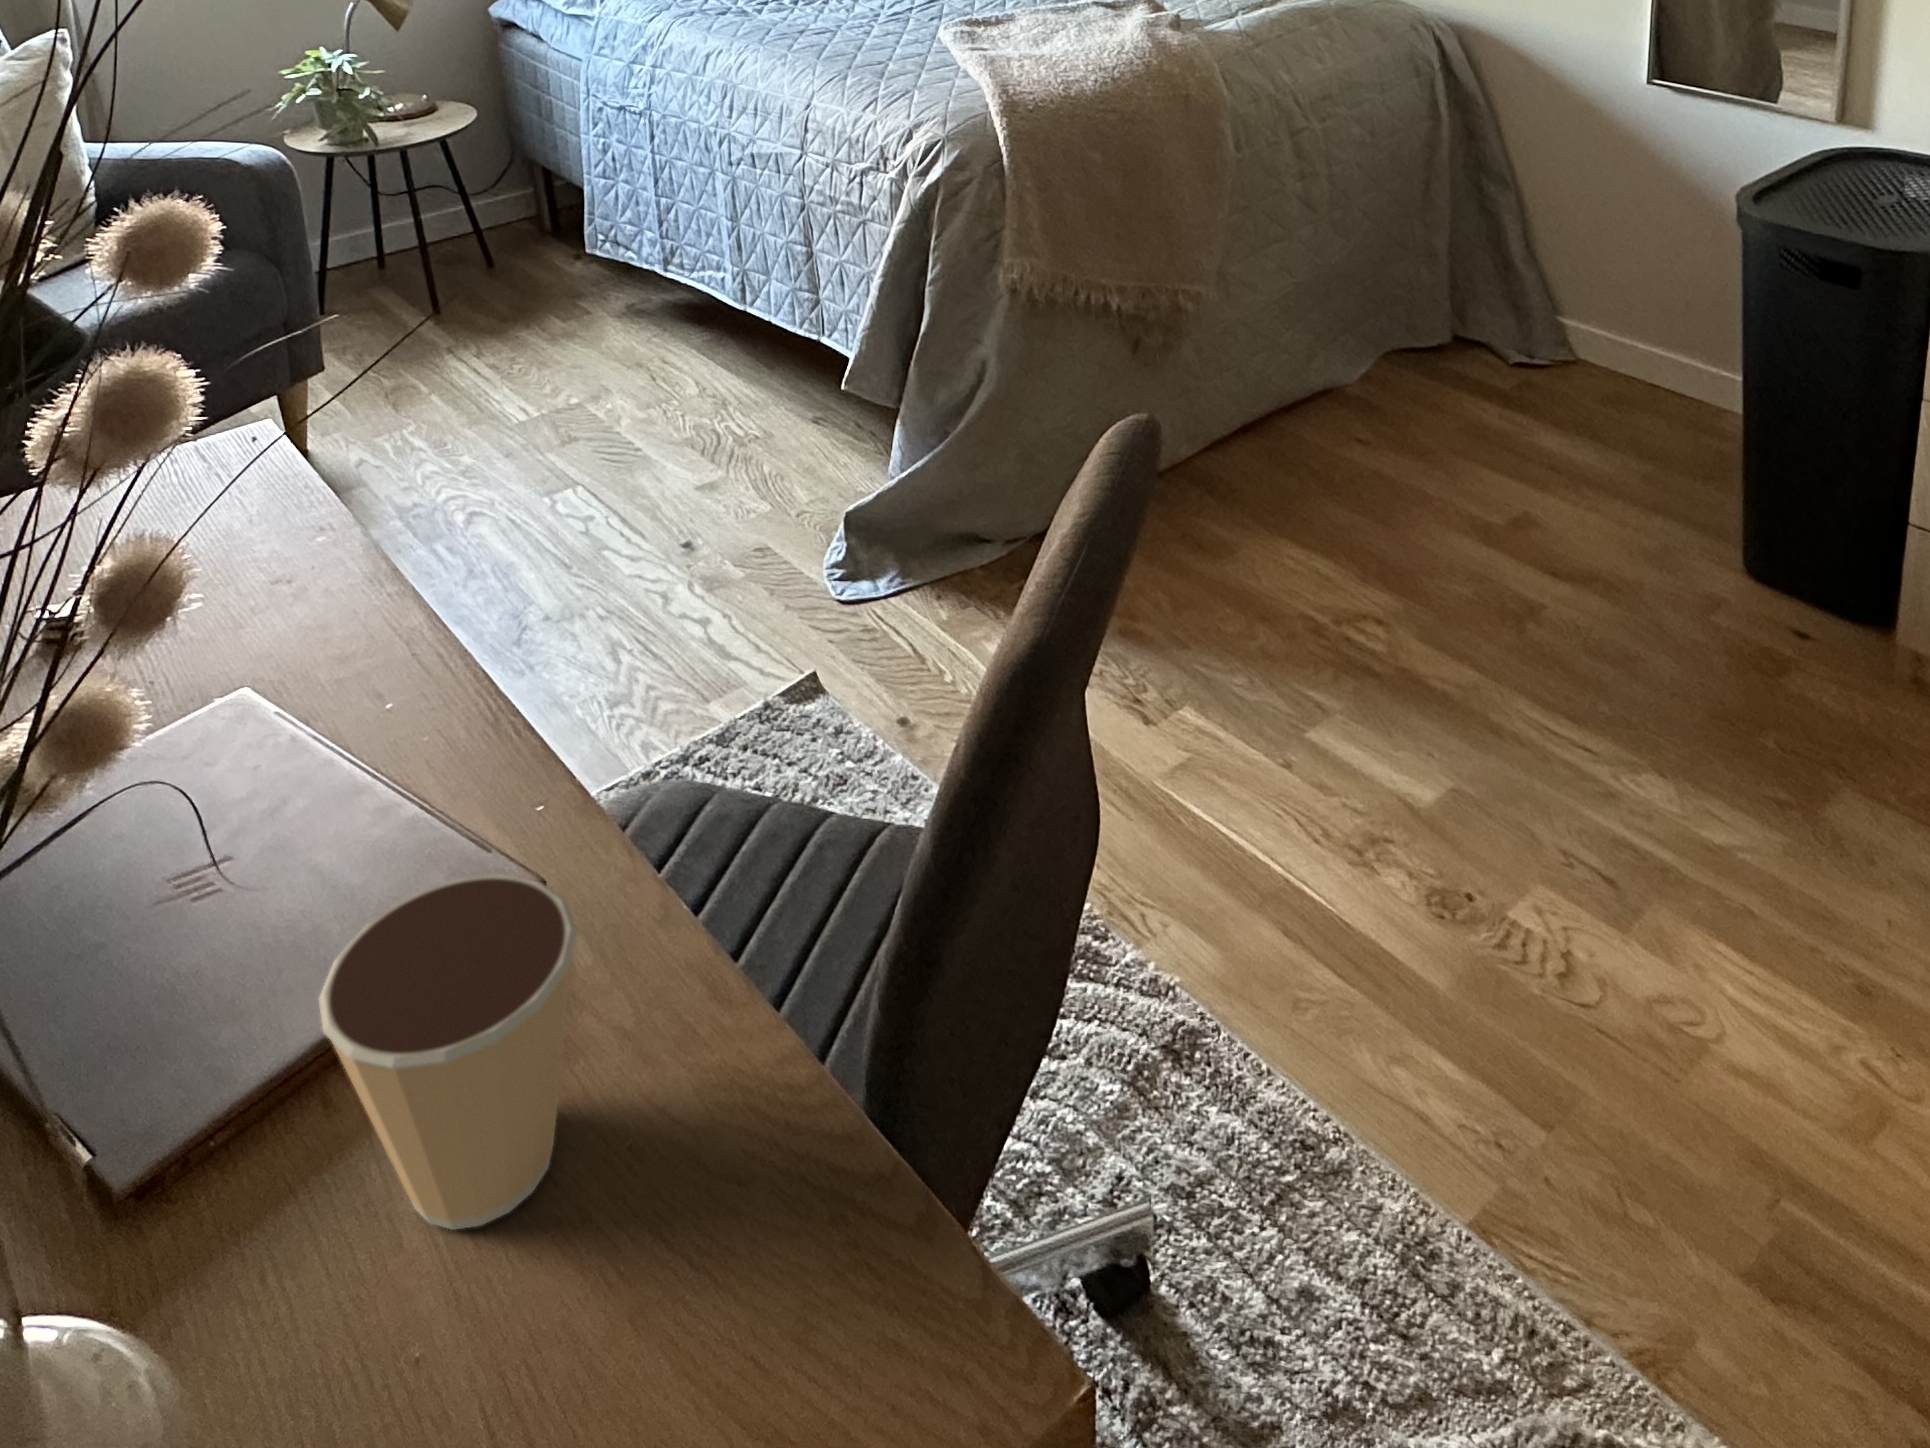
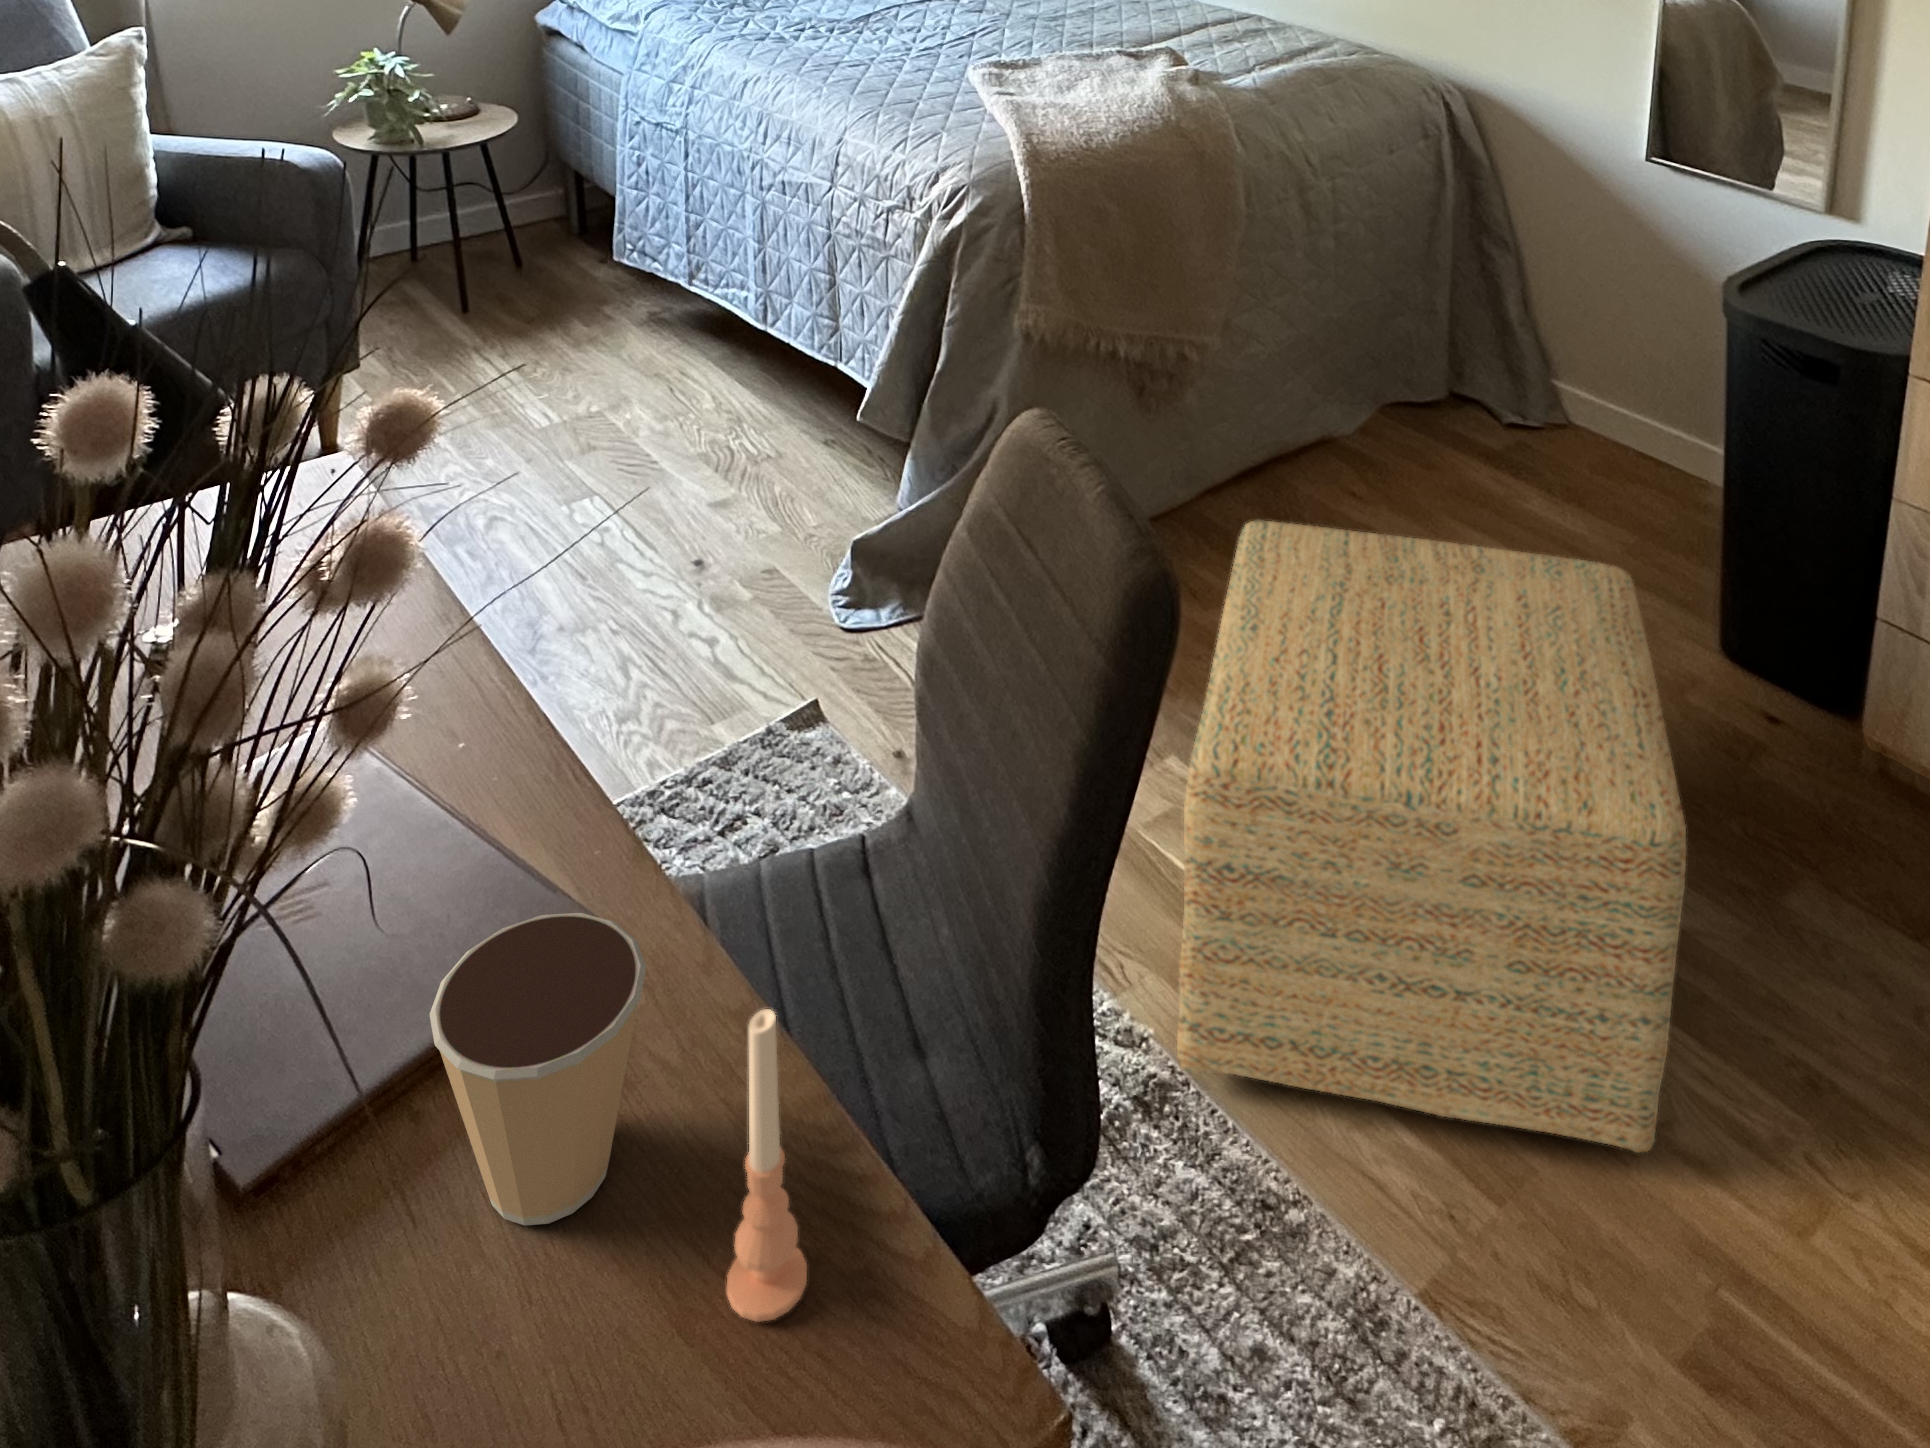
ottoman: none [1201,455,1732,1069] -> present [1177,520,1686,1153]
candle: none [690,967,785,1323] -> present [727,1009,807,1322]

